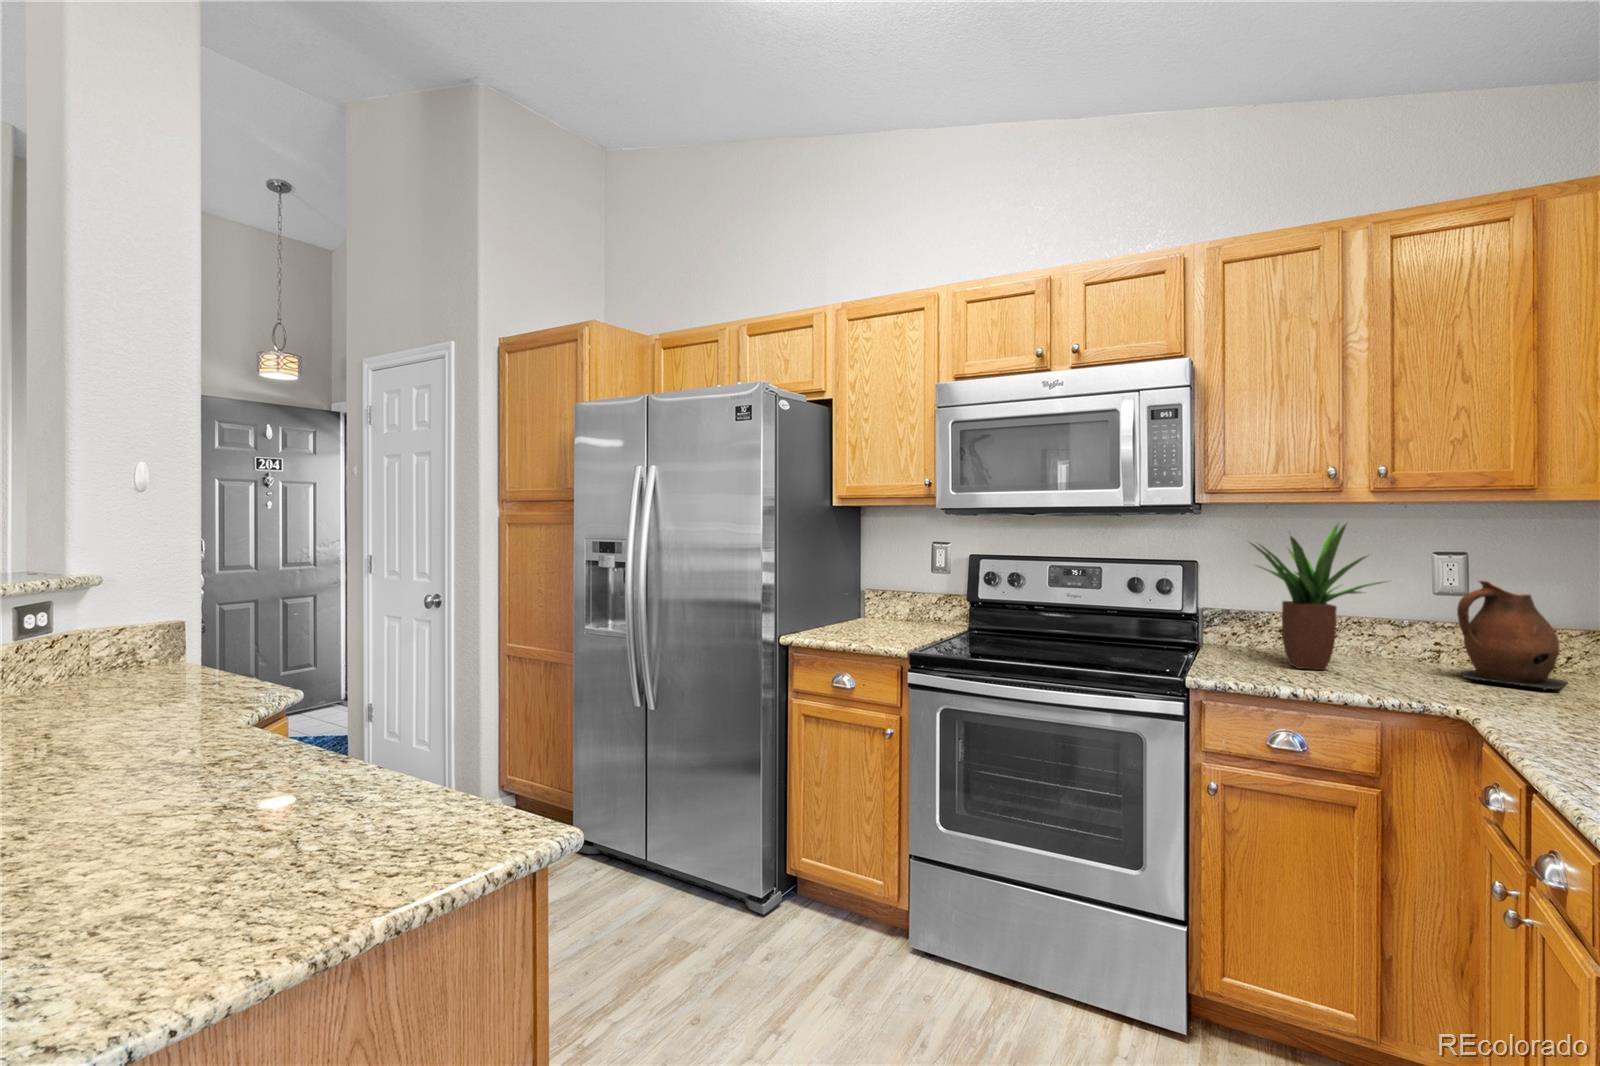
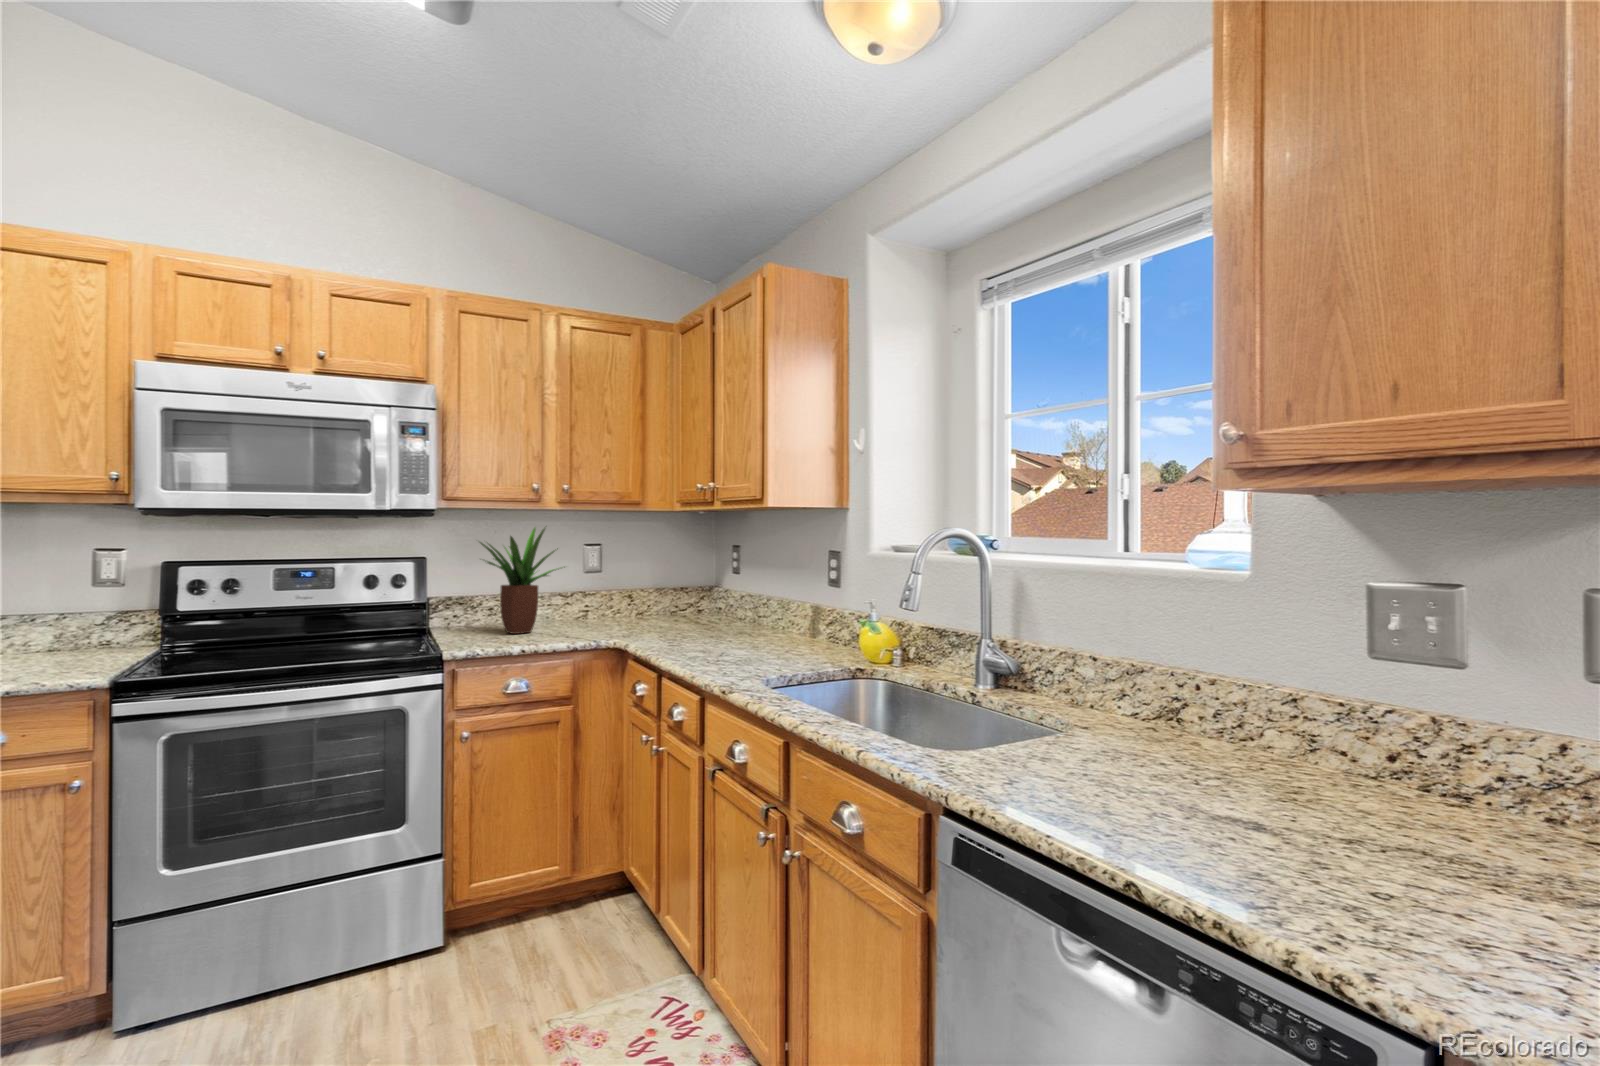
ceramic pitcher: present [1457,580,1568,690] -> none [602,563,652,626]

